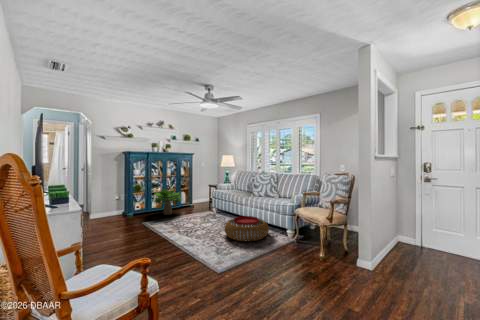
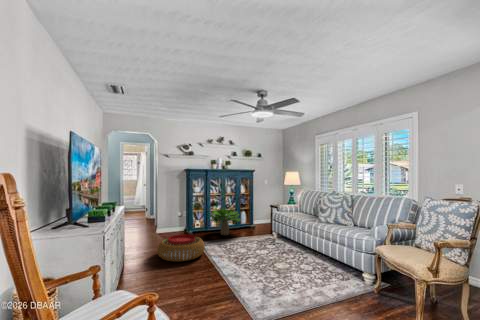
pouf: present [224,216,269,241] -> present [157,235,205,262]

